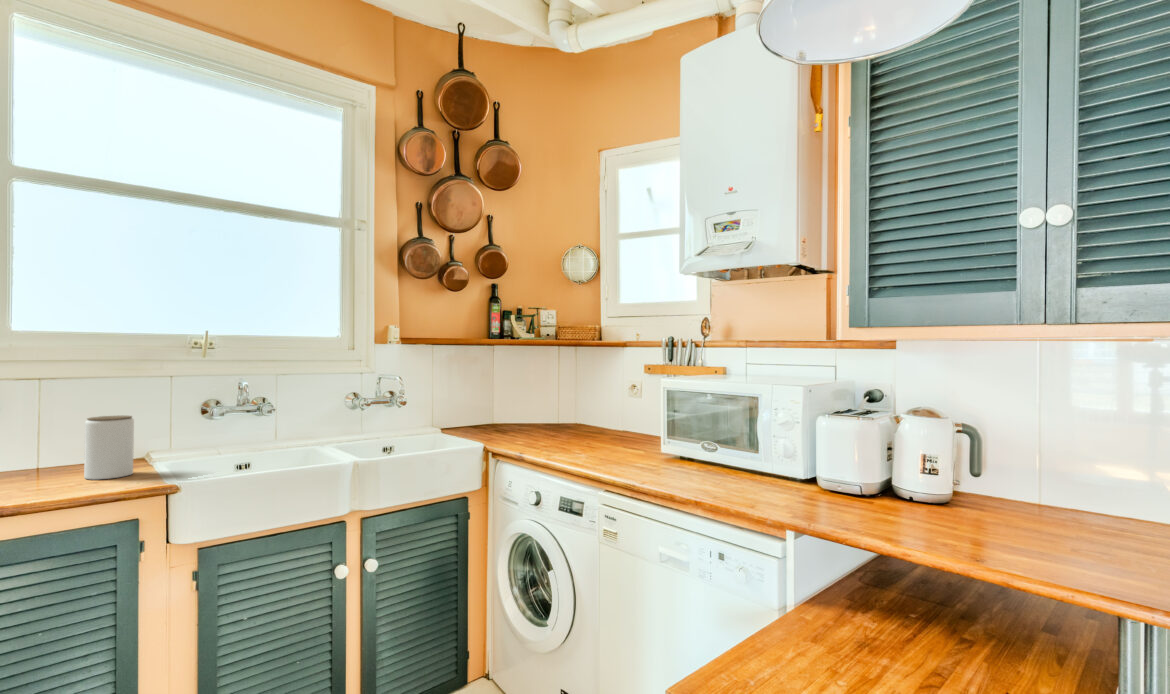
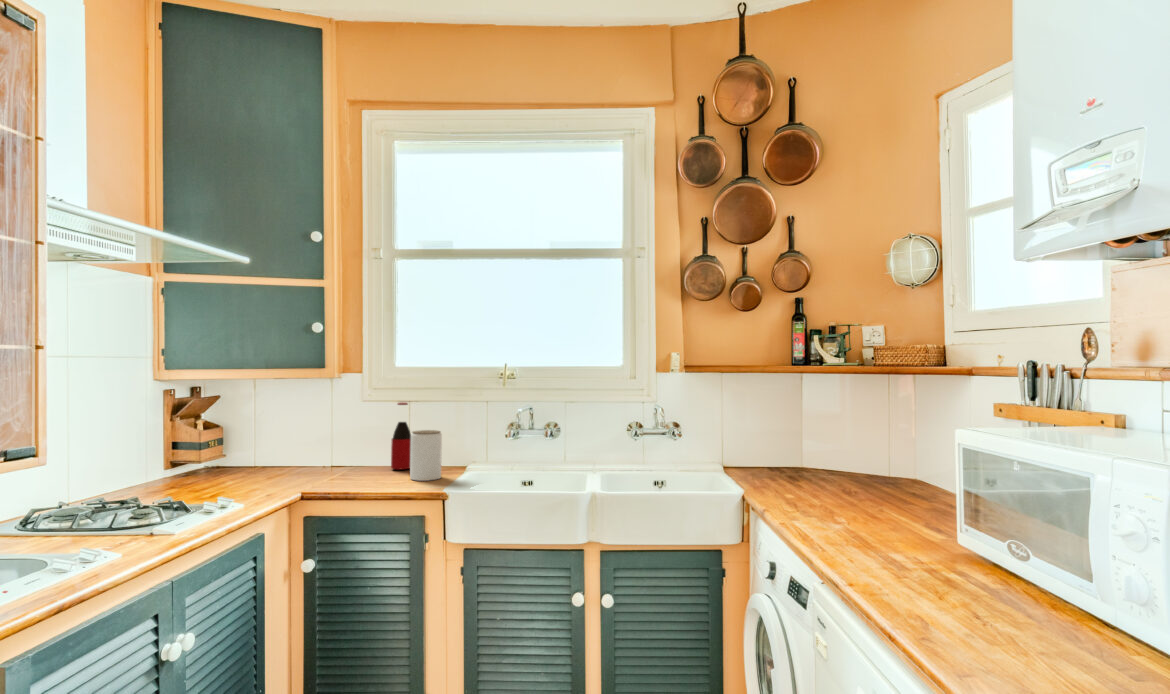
bottle: none [26,383,63,474] -> present [391,402,411,469]

